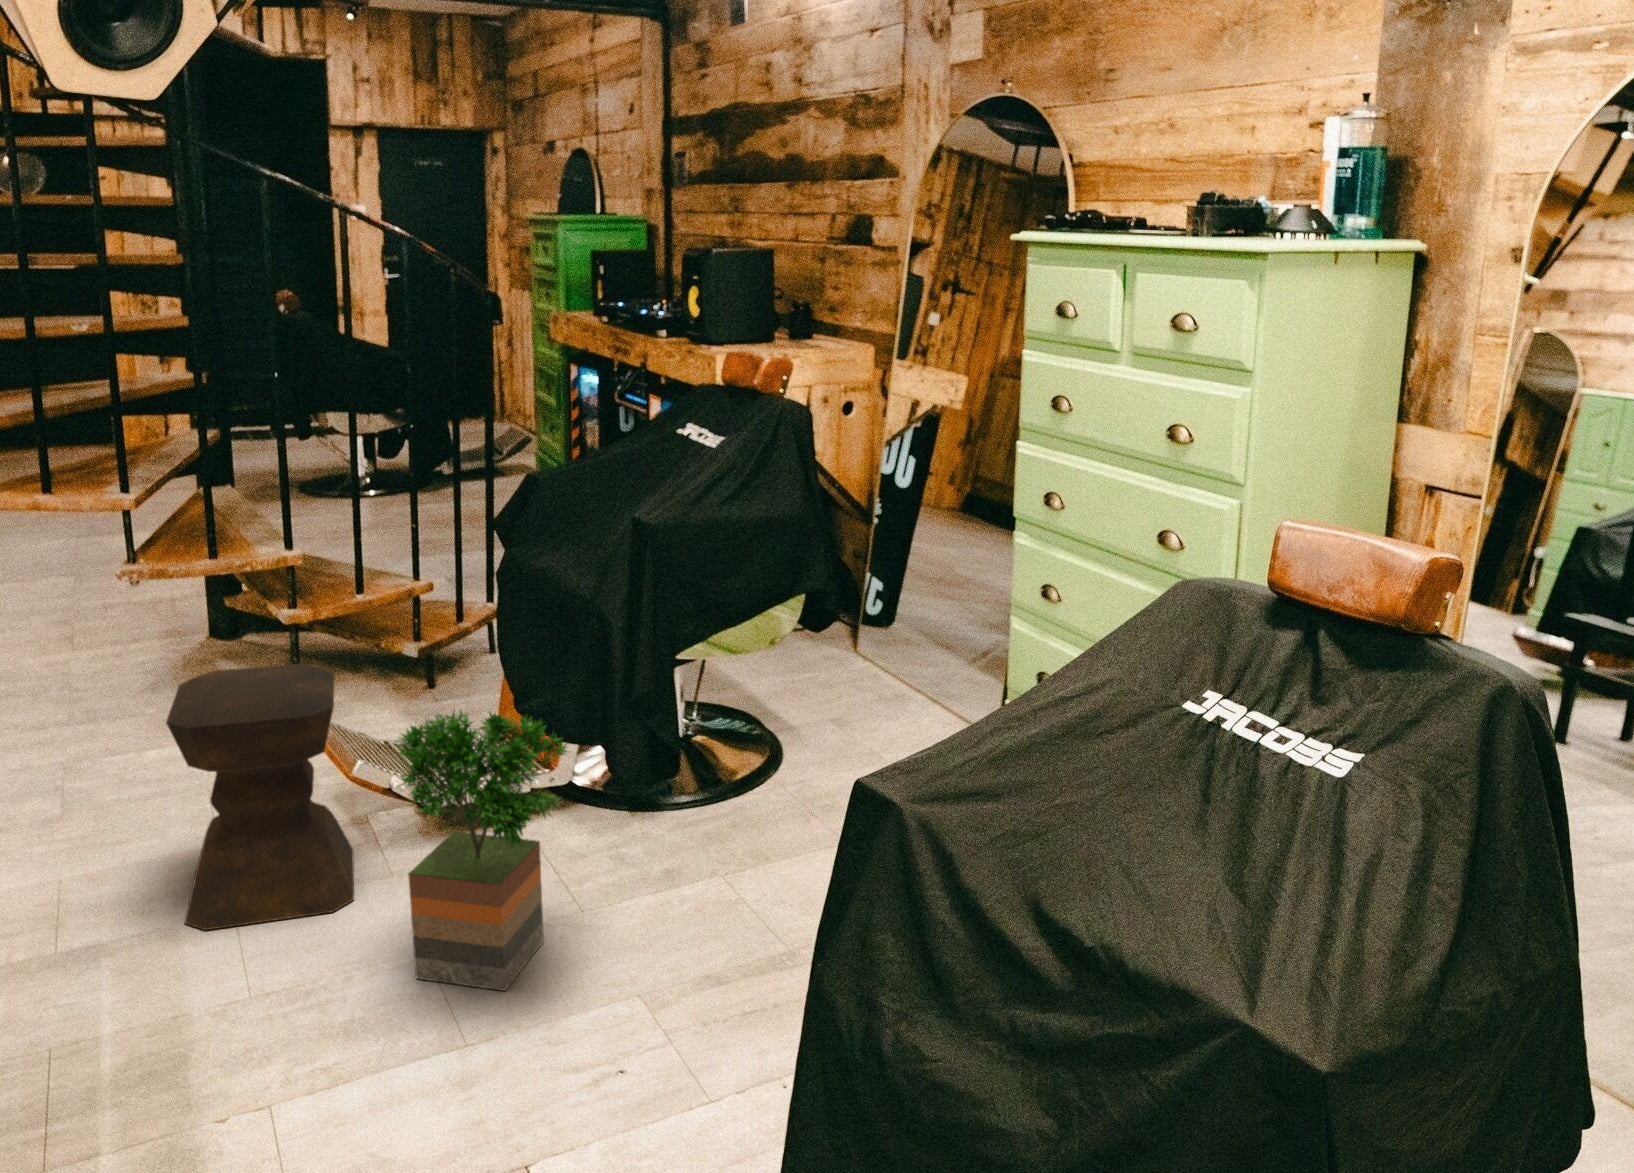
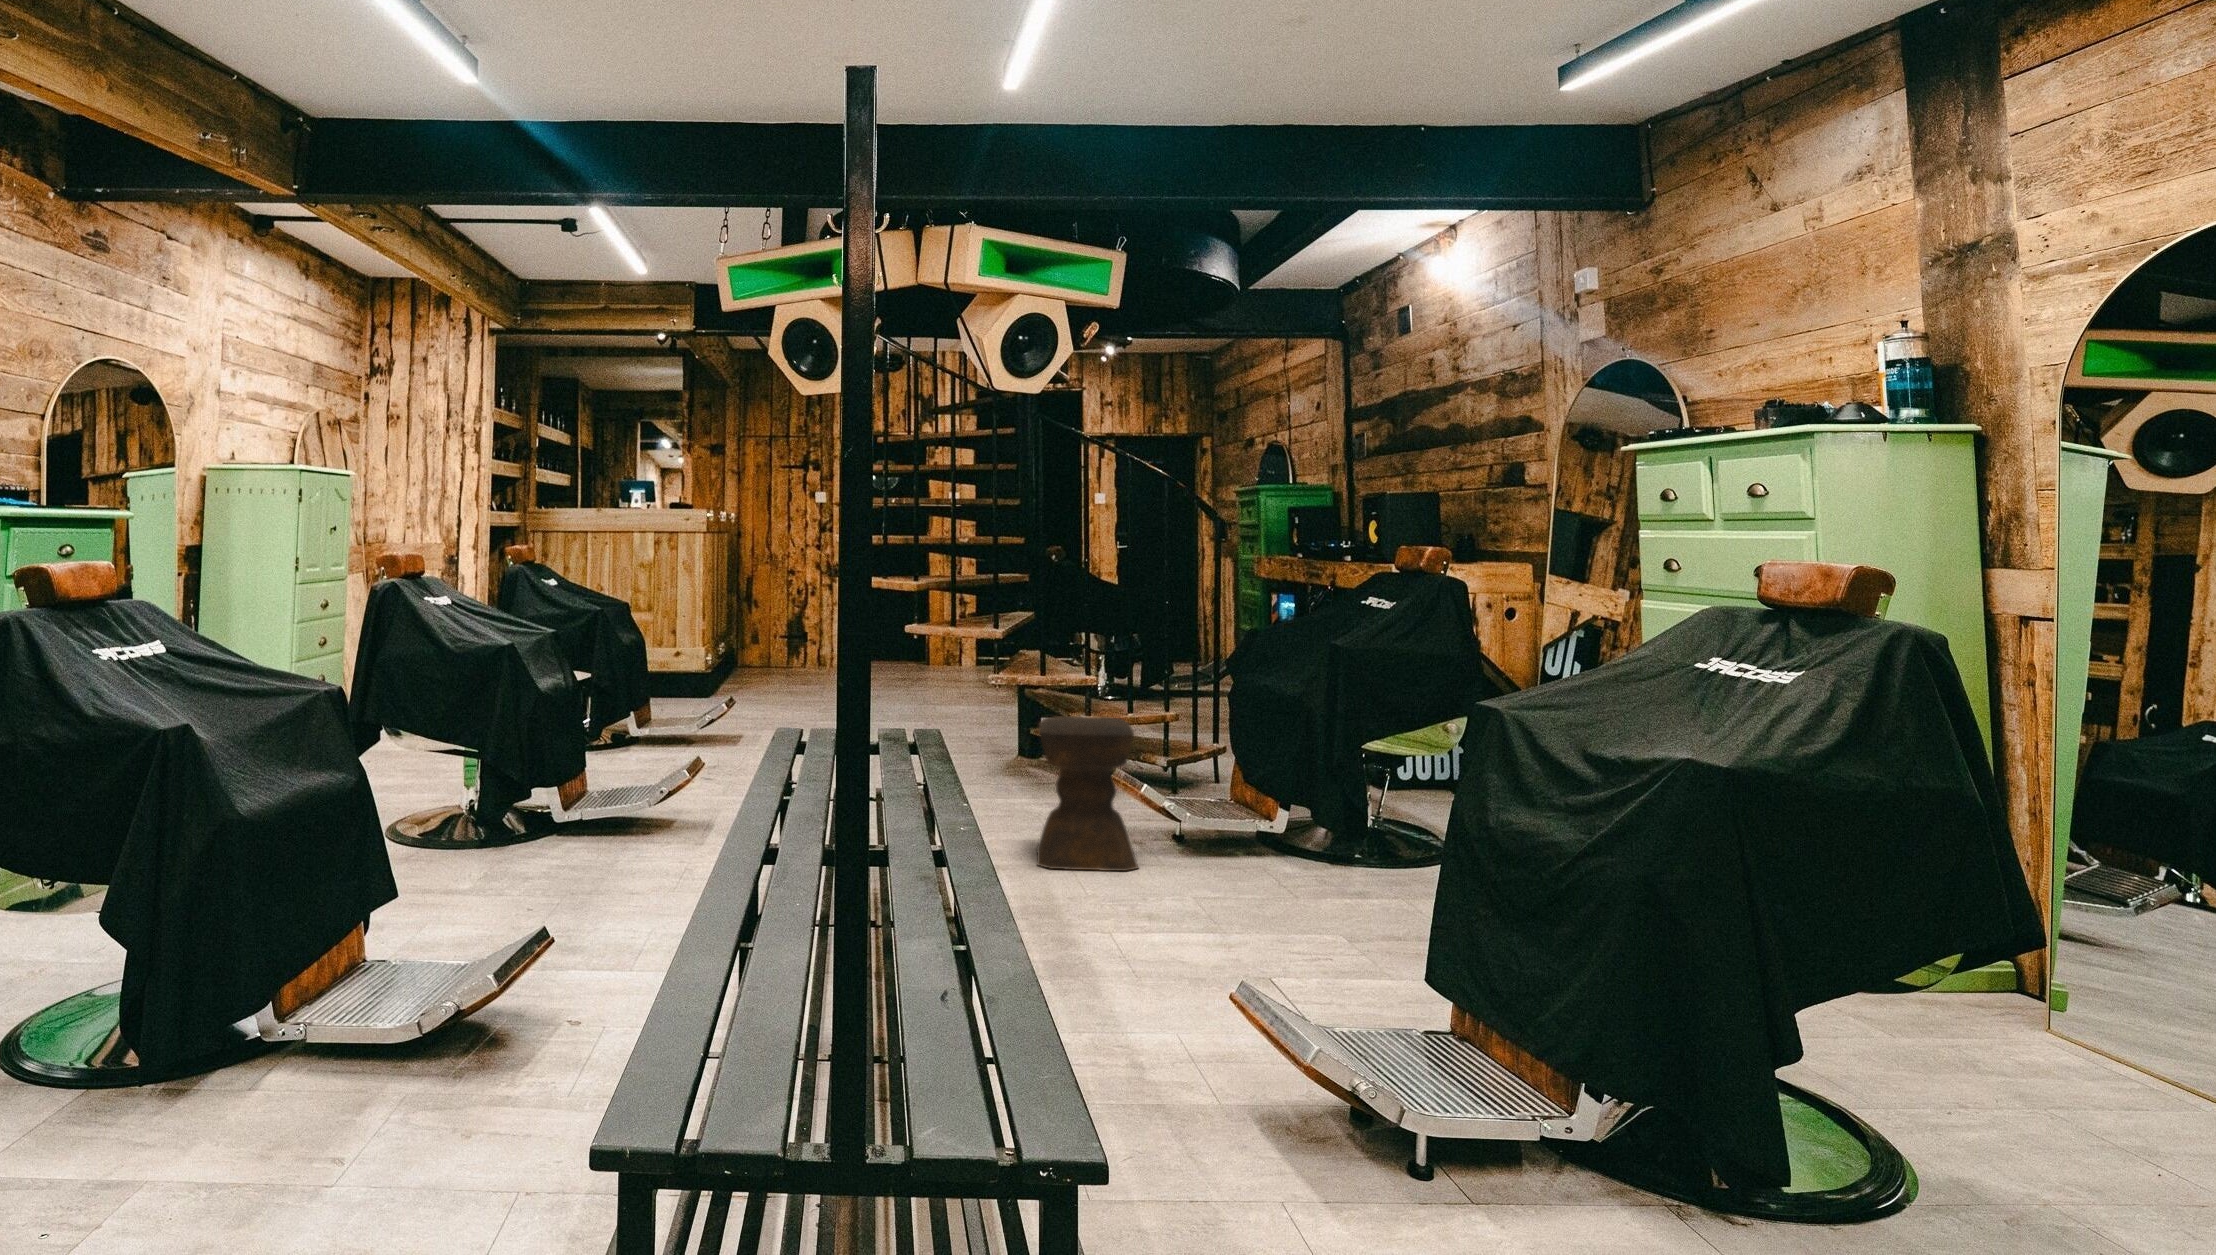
potted tree: present [397,710,567,991] -> none [1176,726,1290,910]

